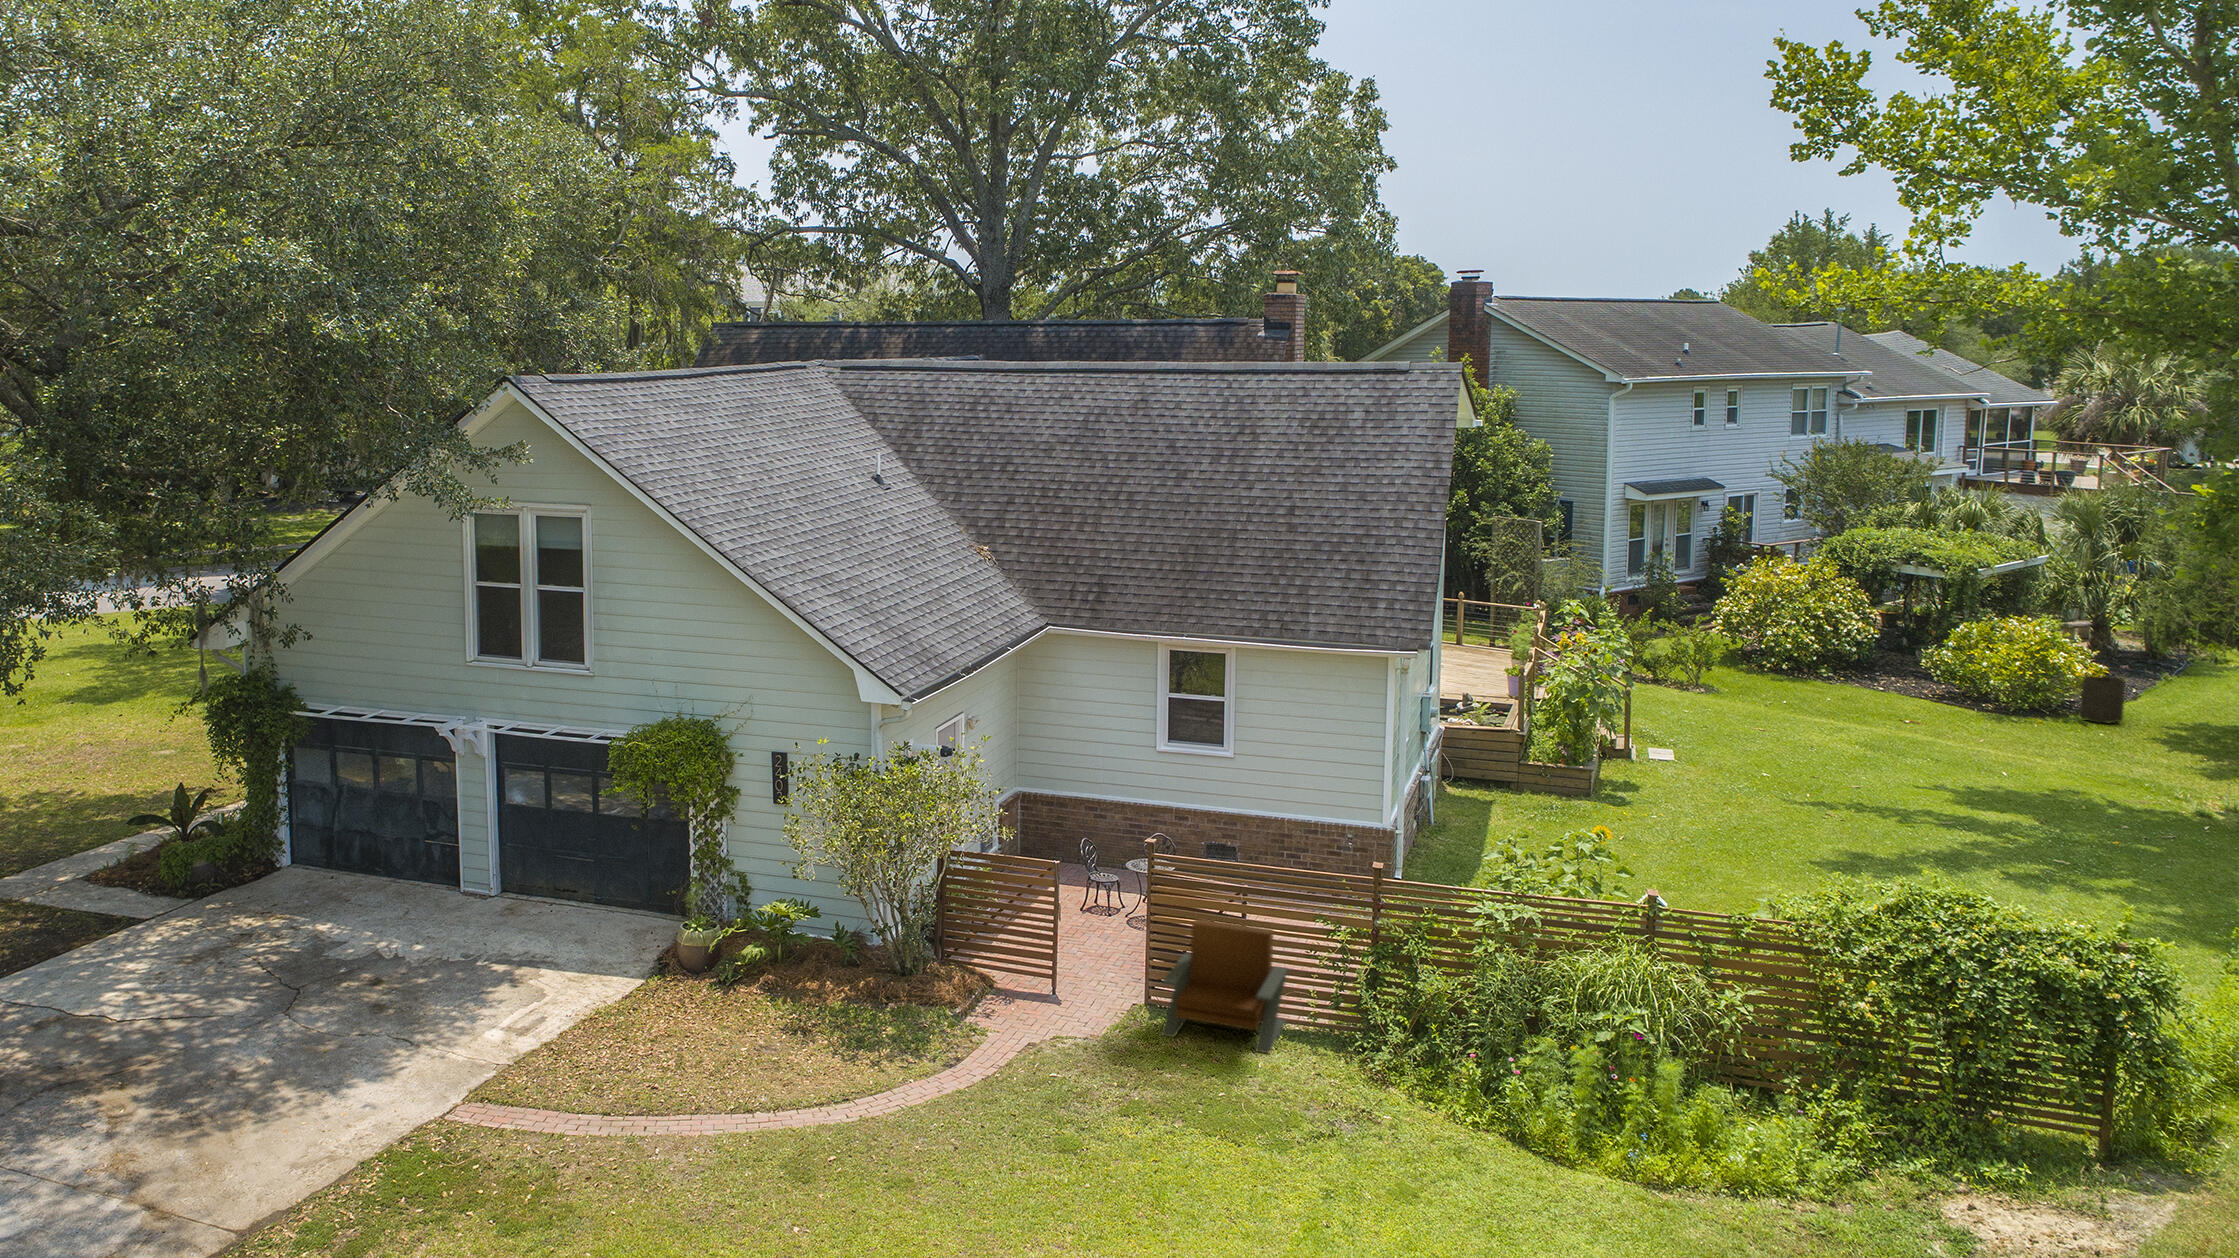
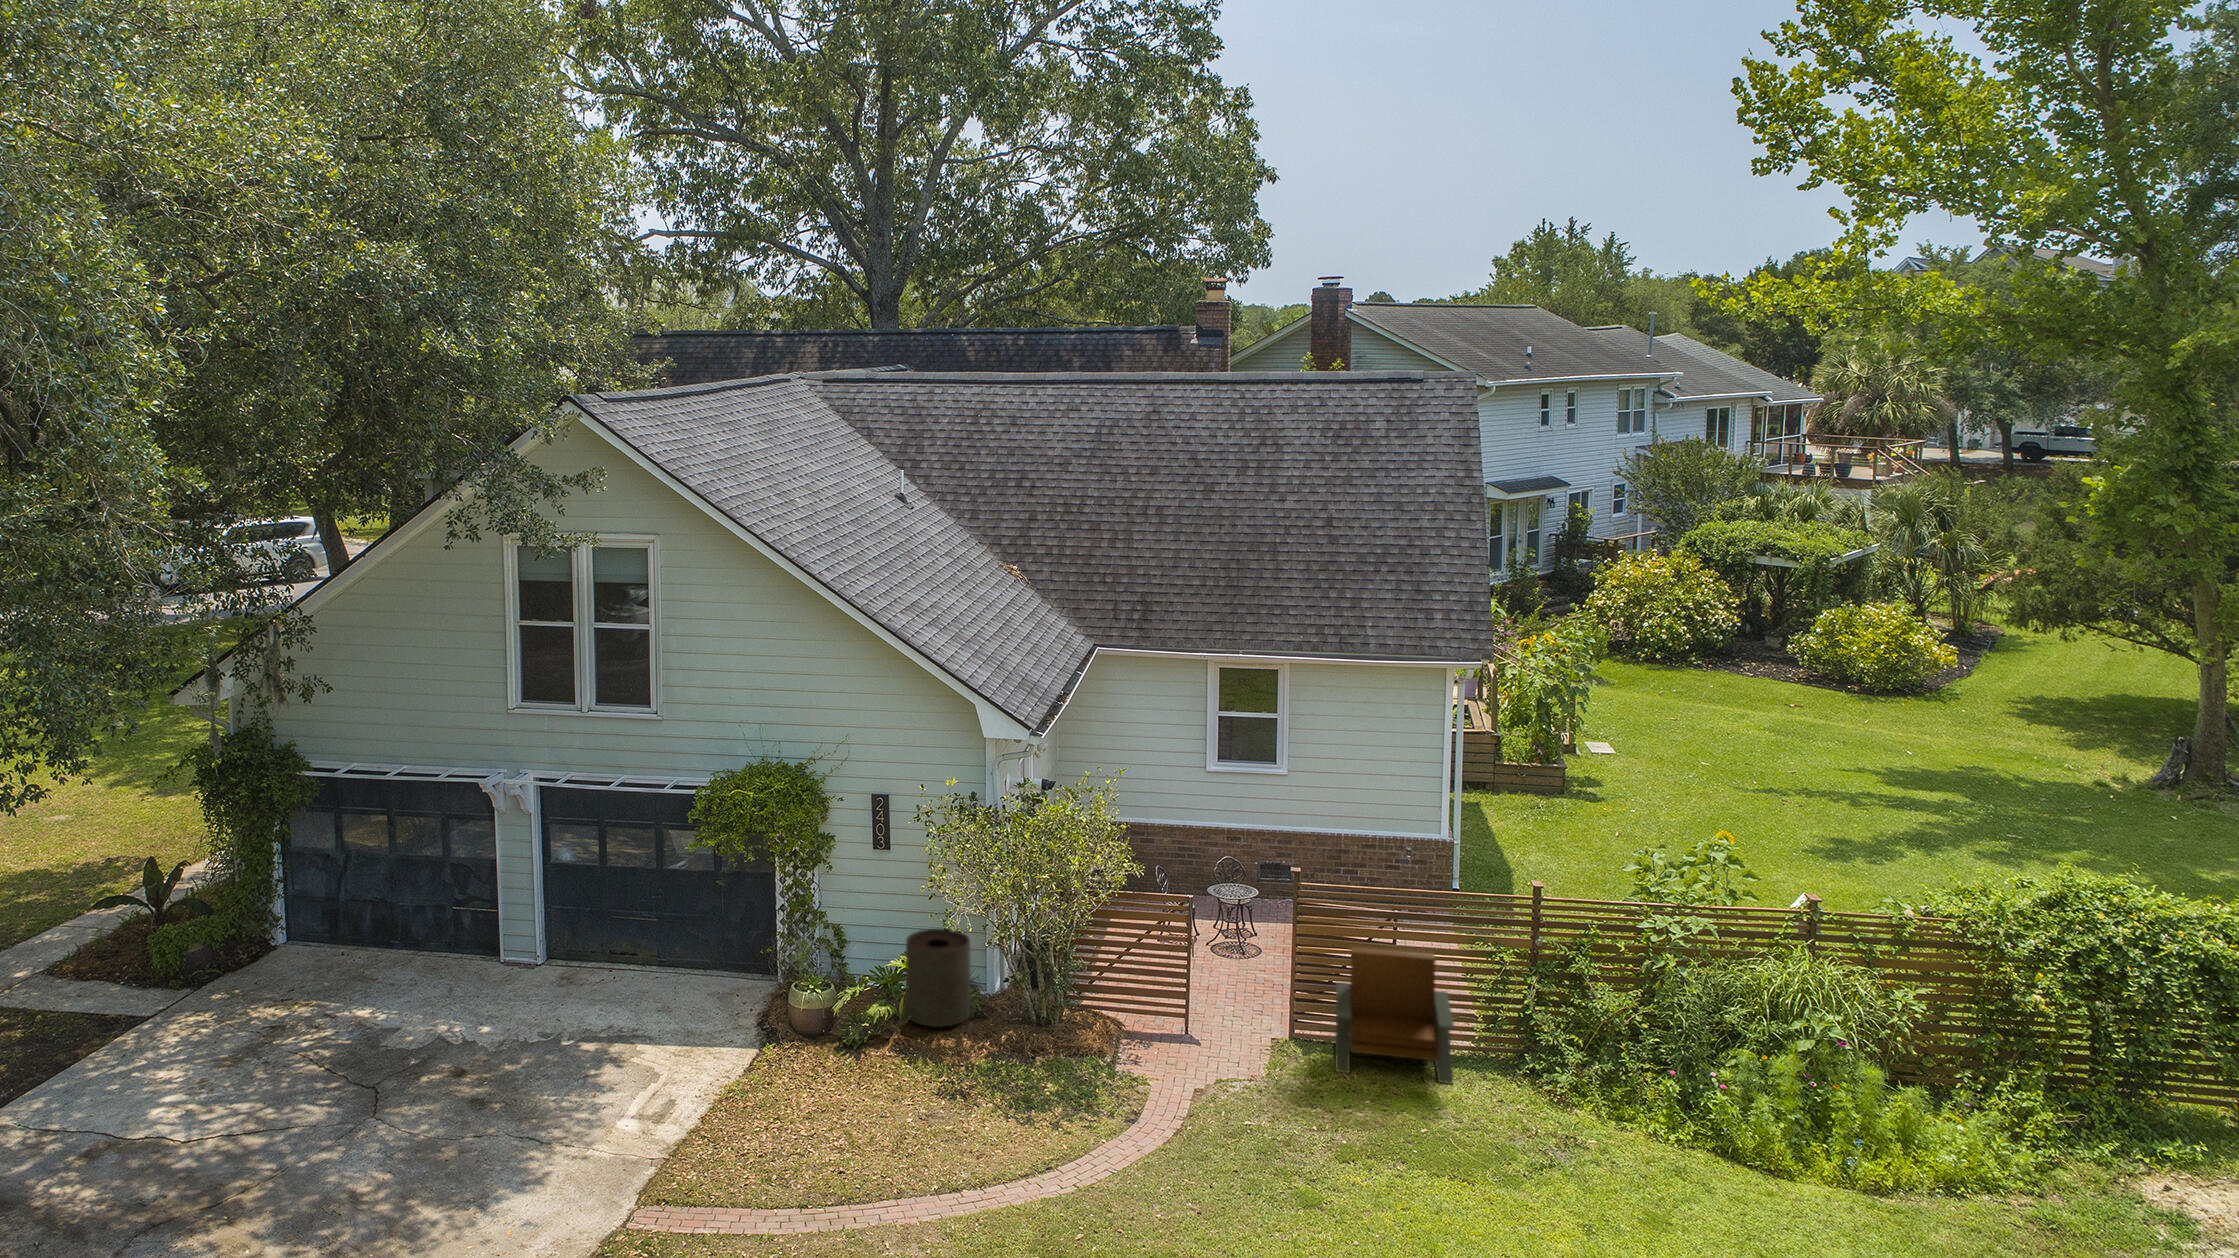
trash can: present [2080,675,2125,723] -> present [906,929,970,1027]

